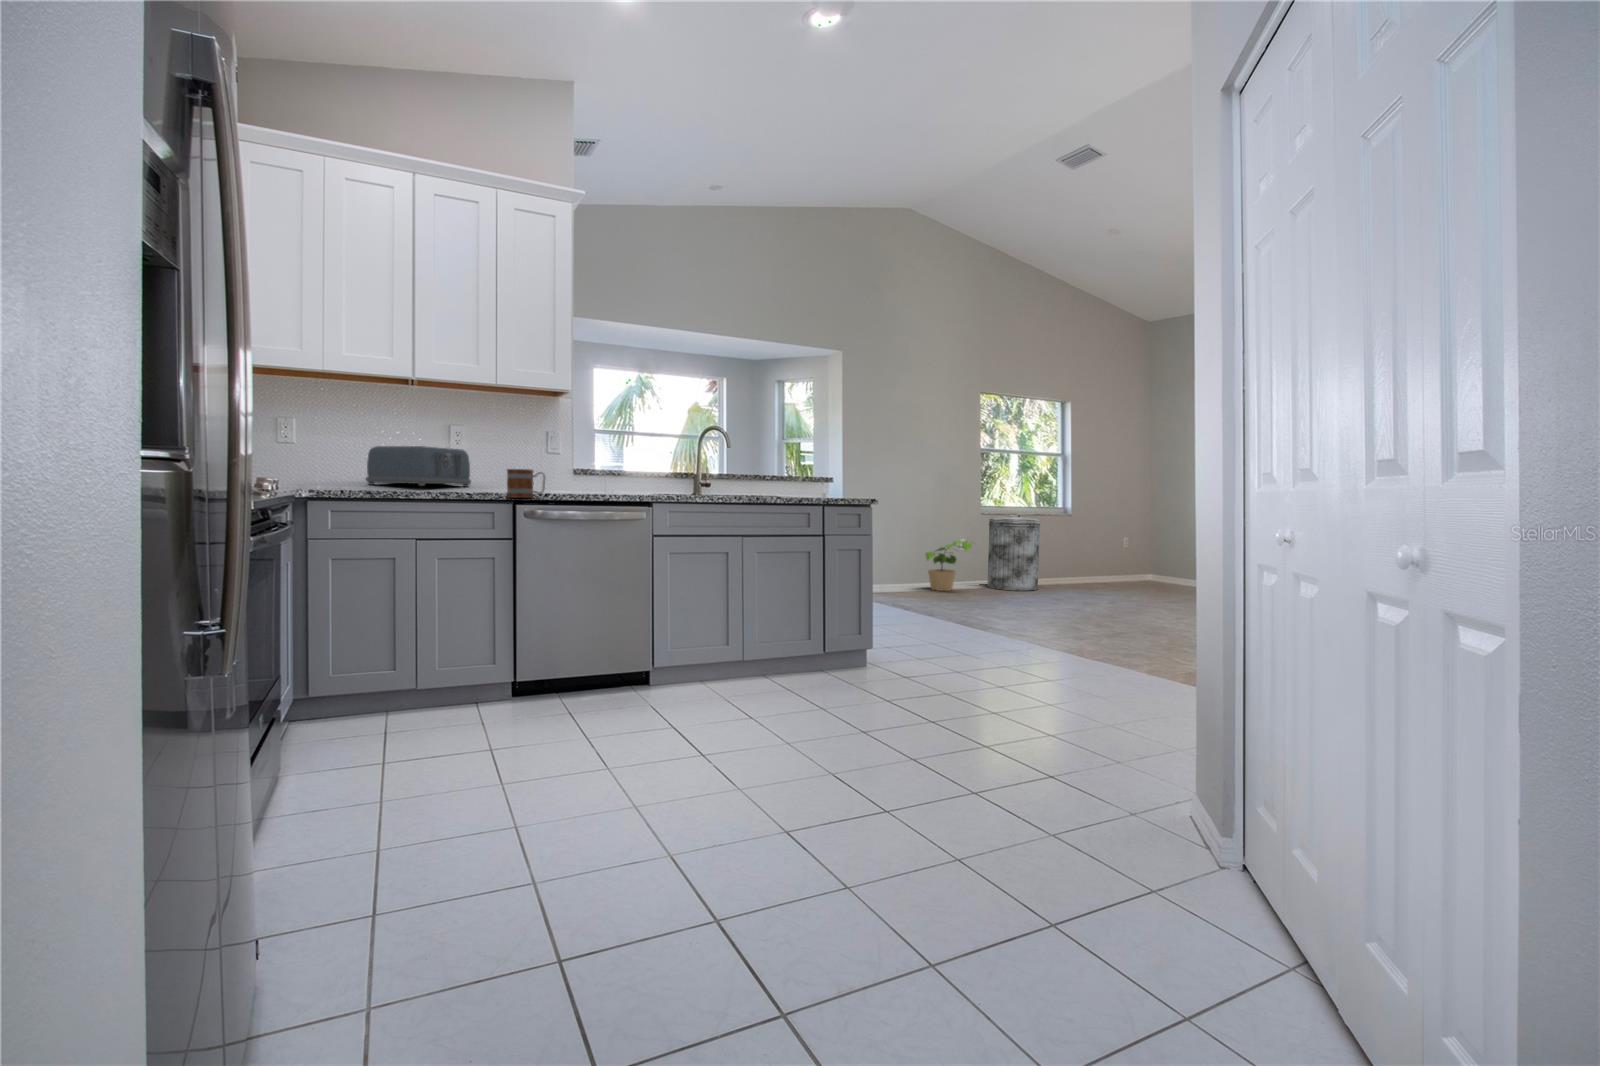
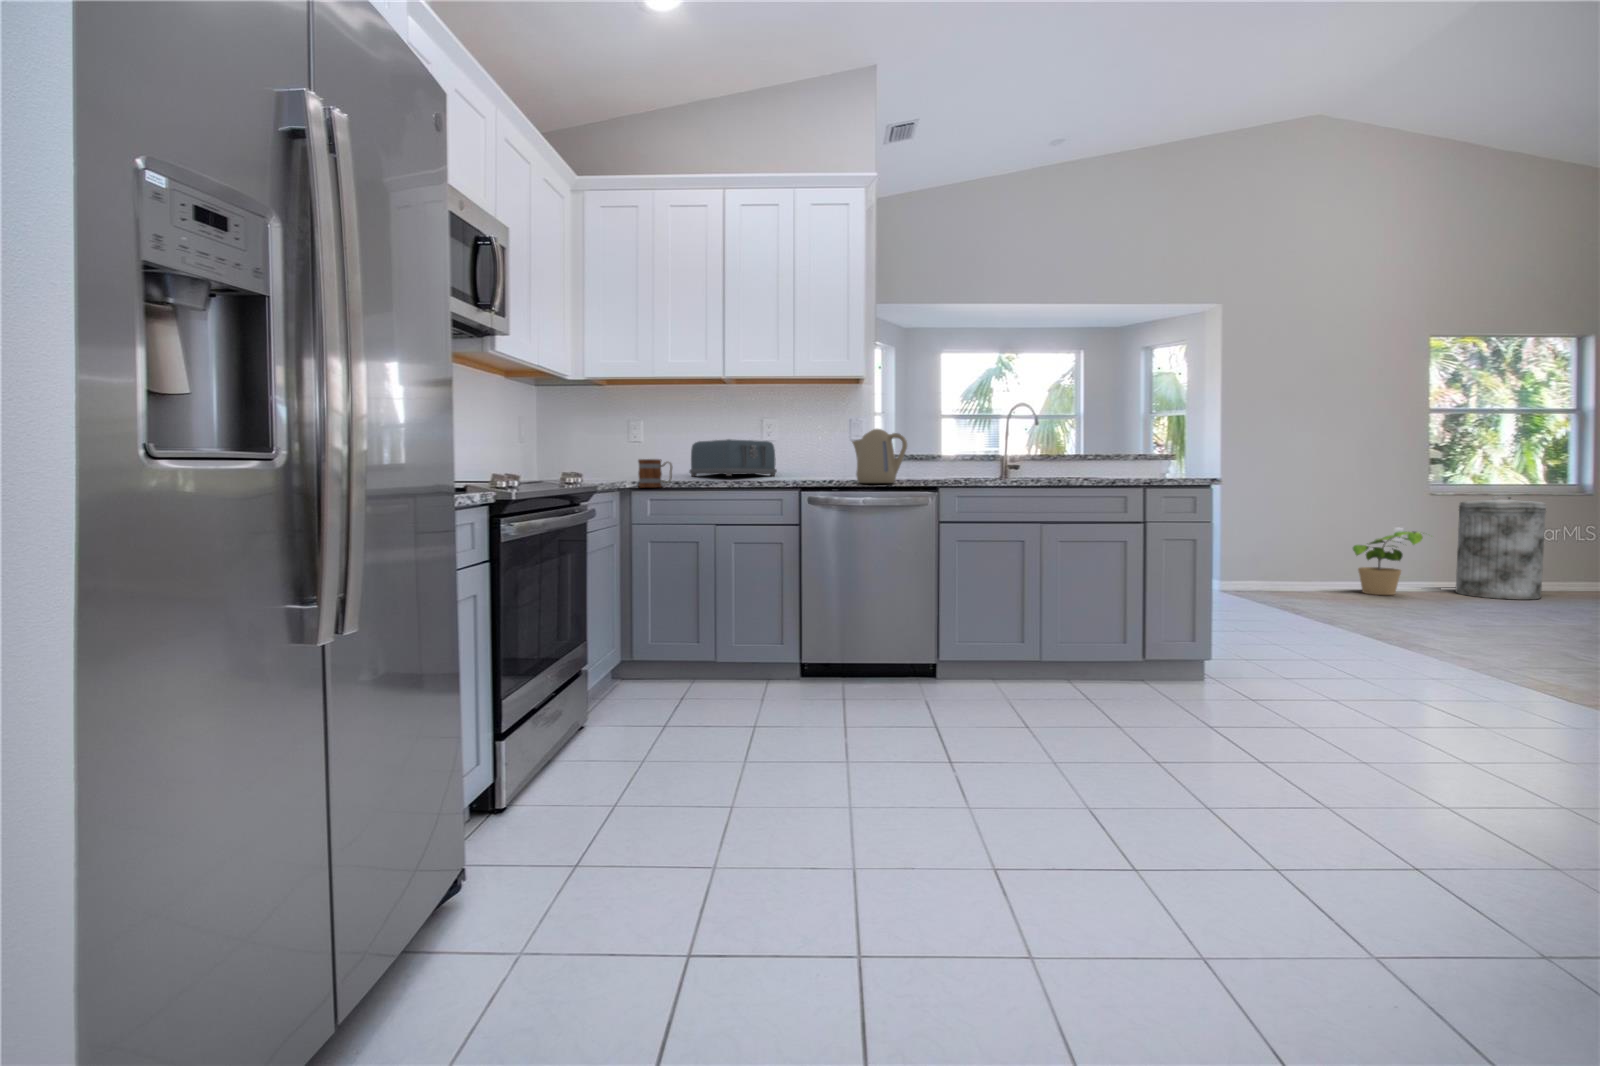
kettle: none [565,444,623,498] -> present [852,429,907,483]
mug: present [507,469,545,498] -> present [638,459,672,487]

